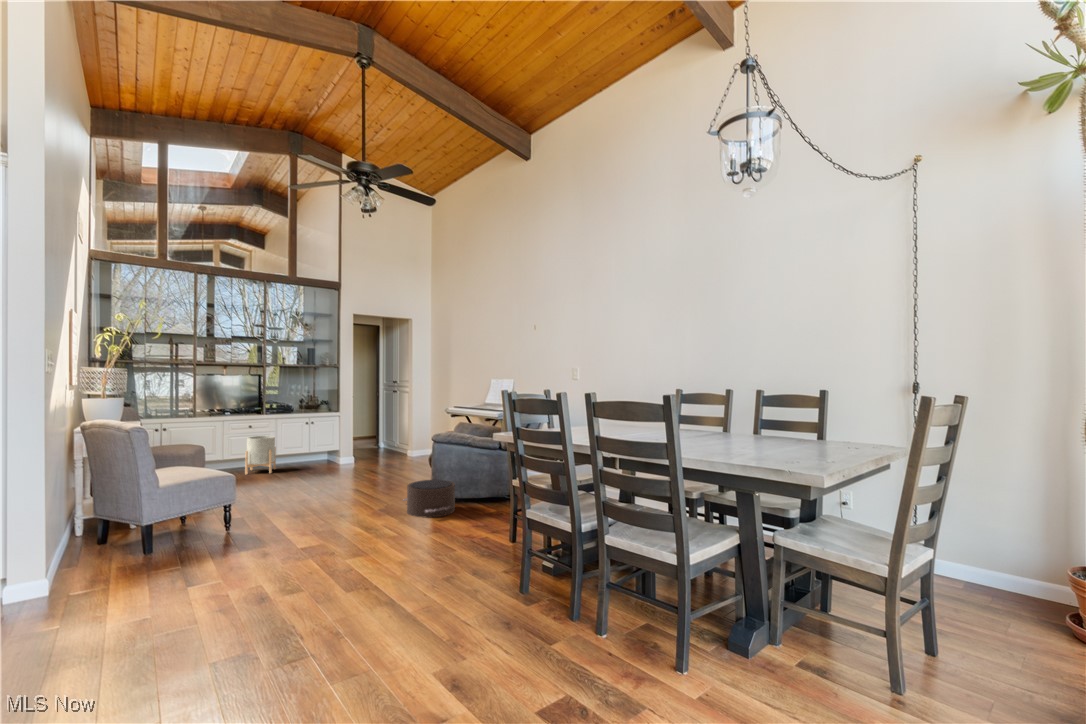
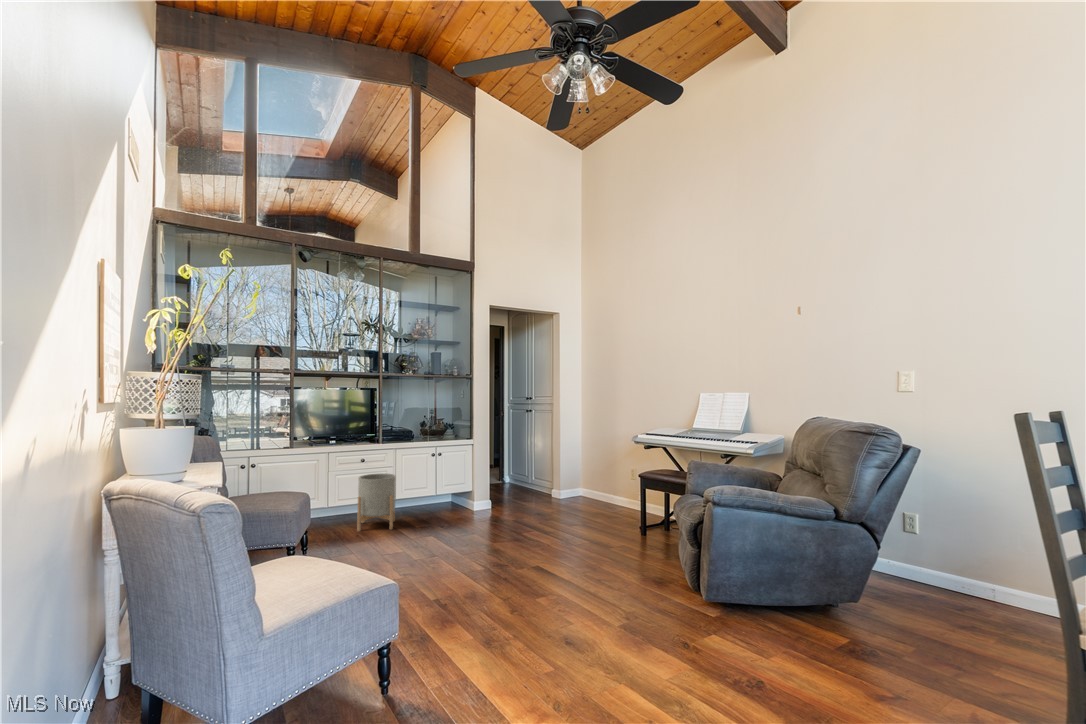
pouf: present [403,480,455,517] -> none [658,570,777,655]

